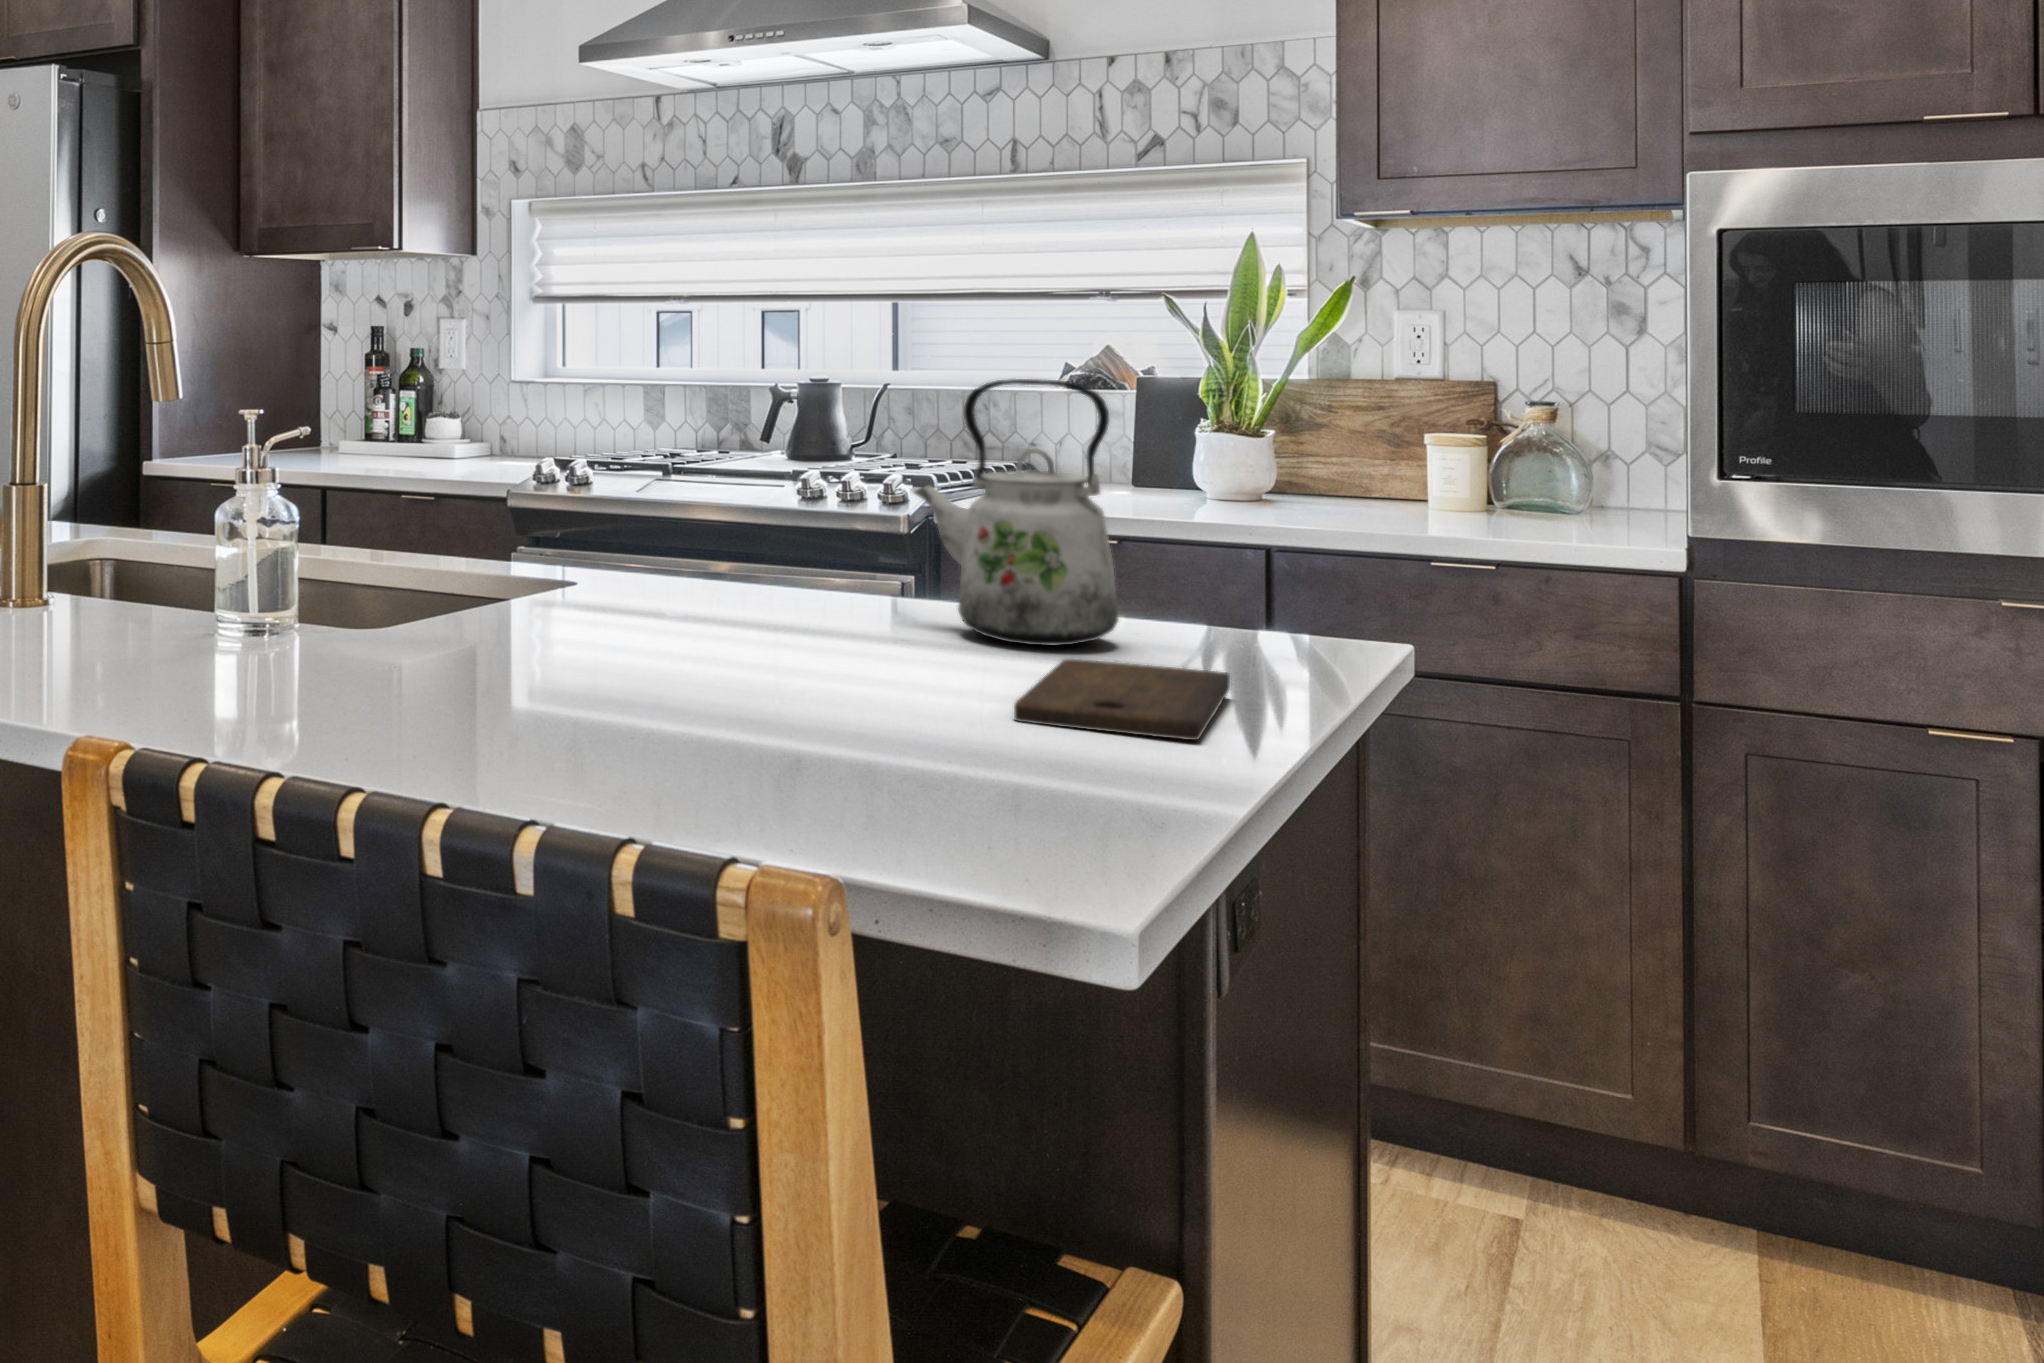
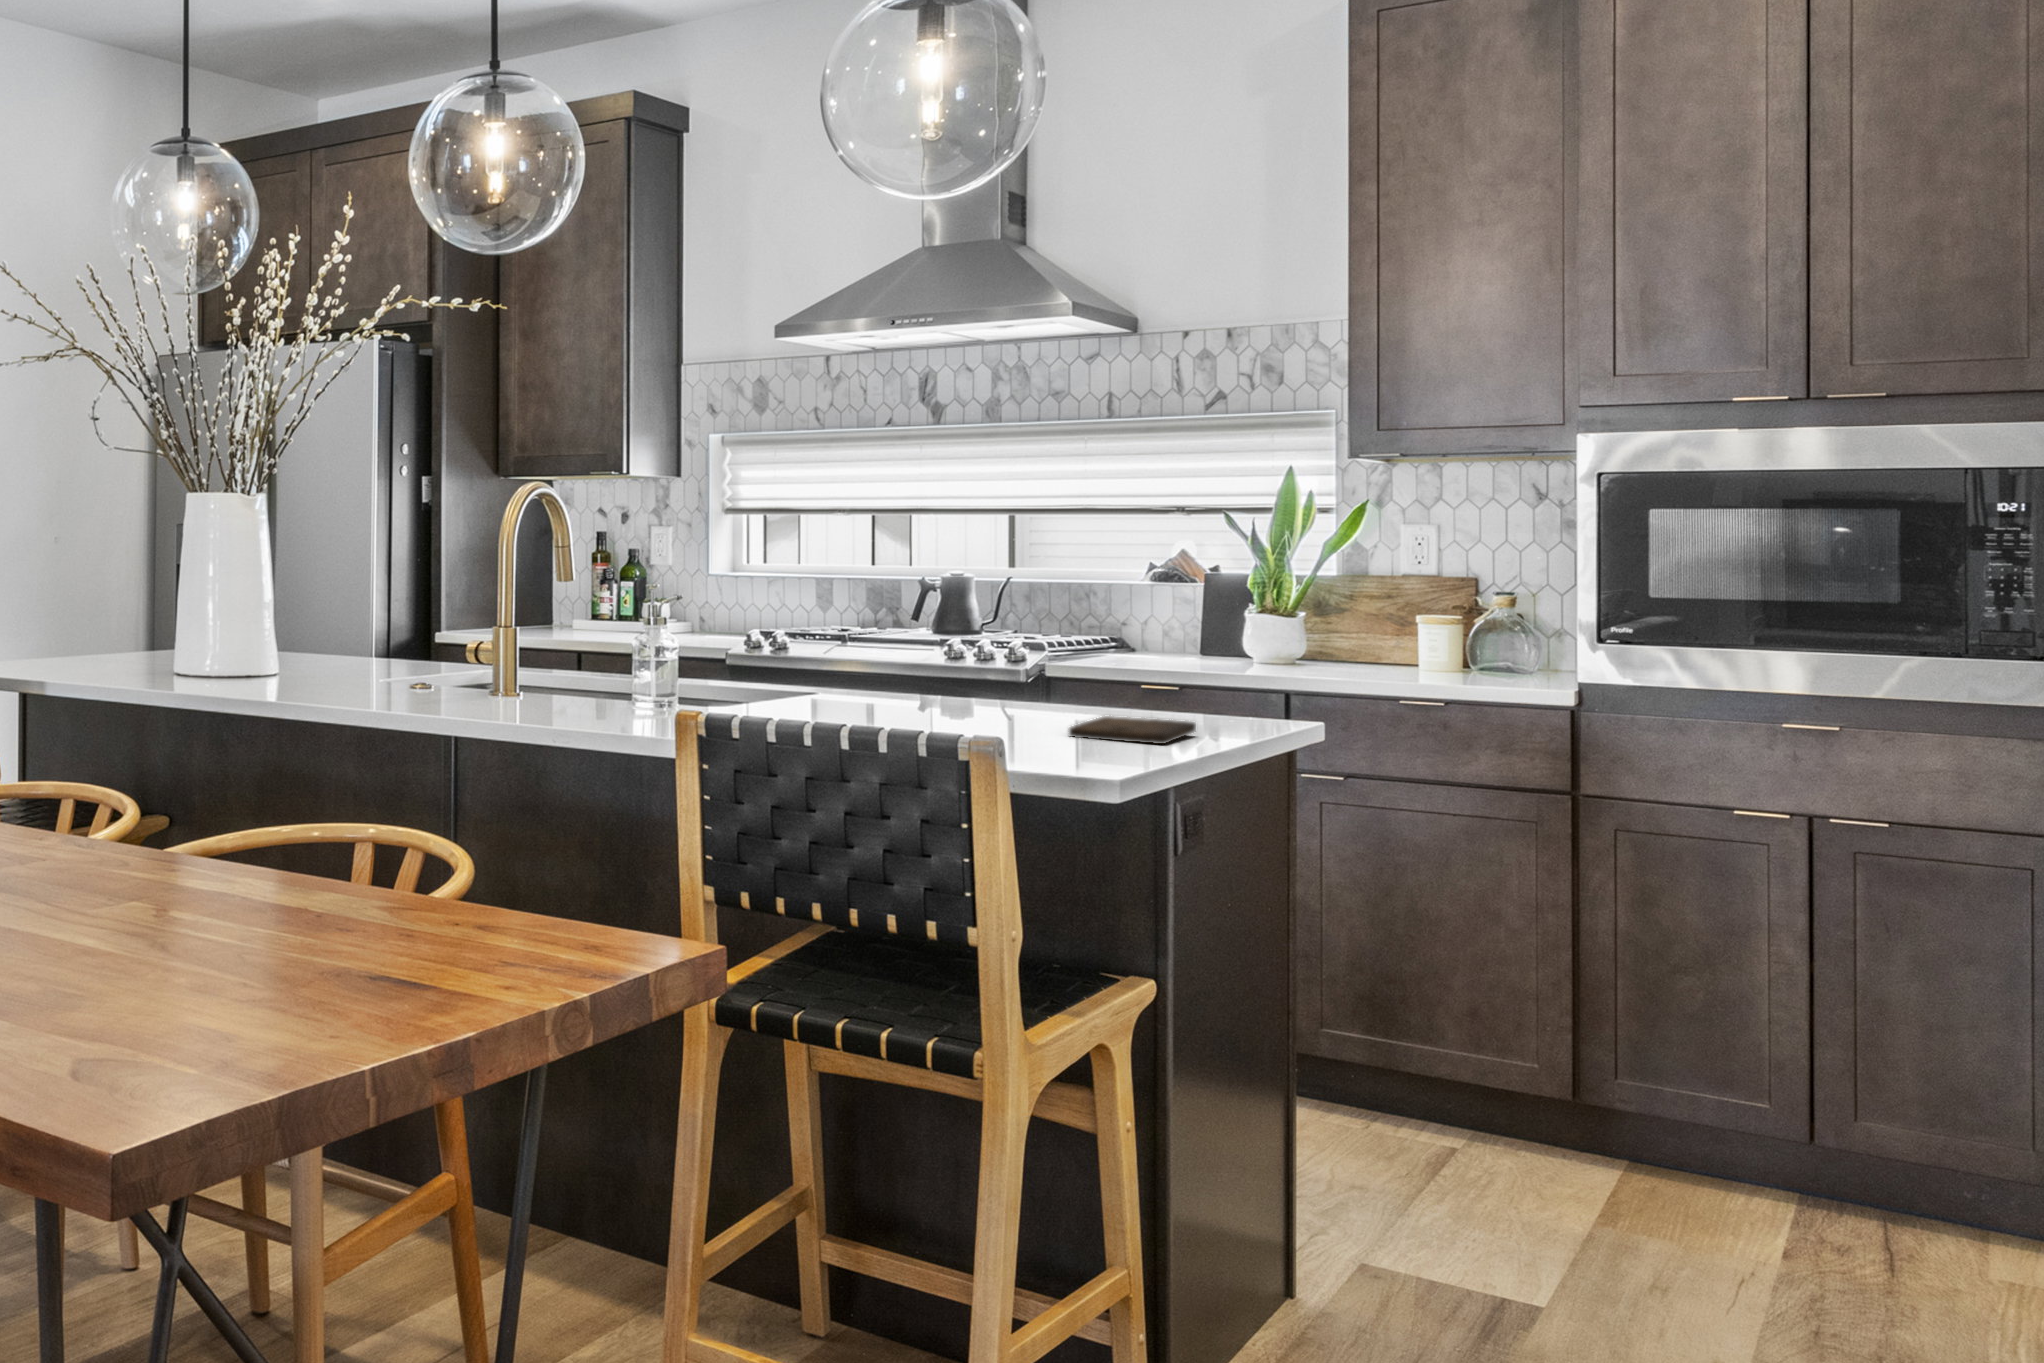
kettle: present [914,379,1118,645] -> none [1019,564,1144,718]

